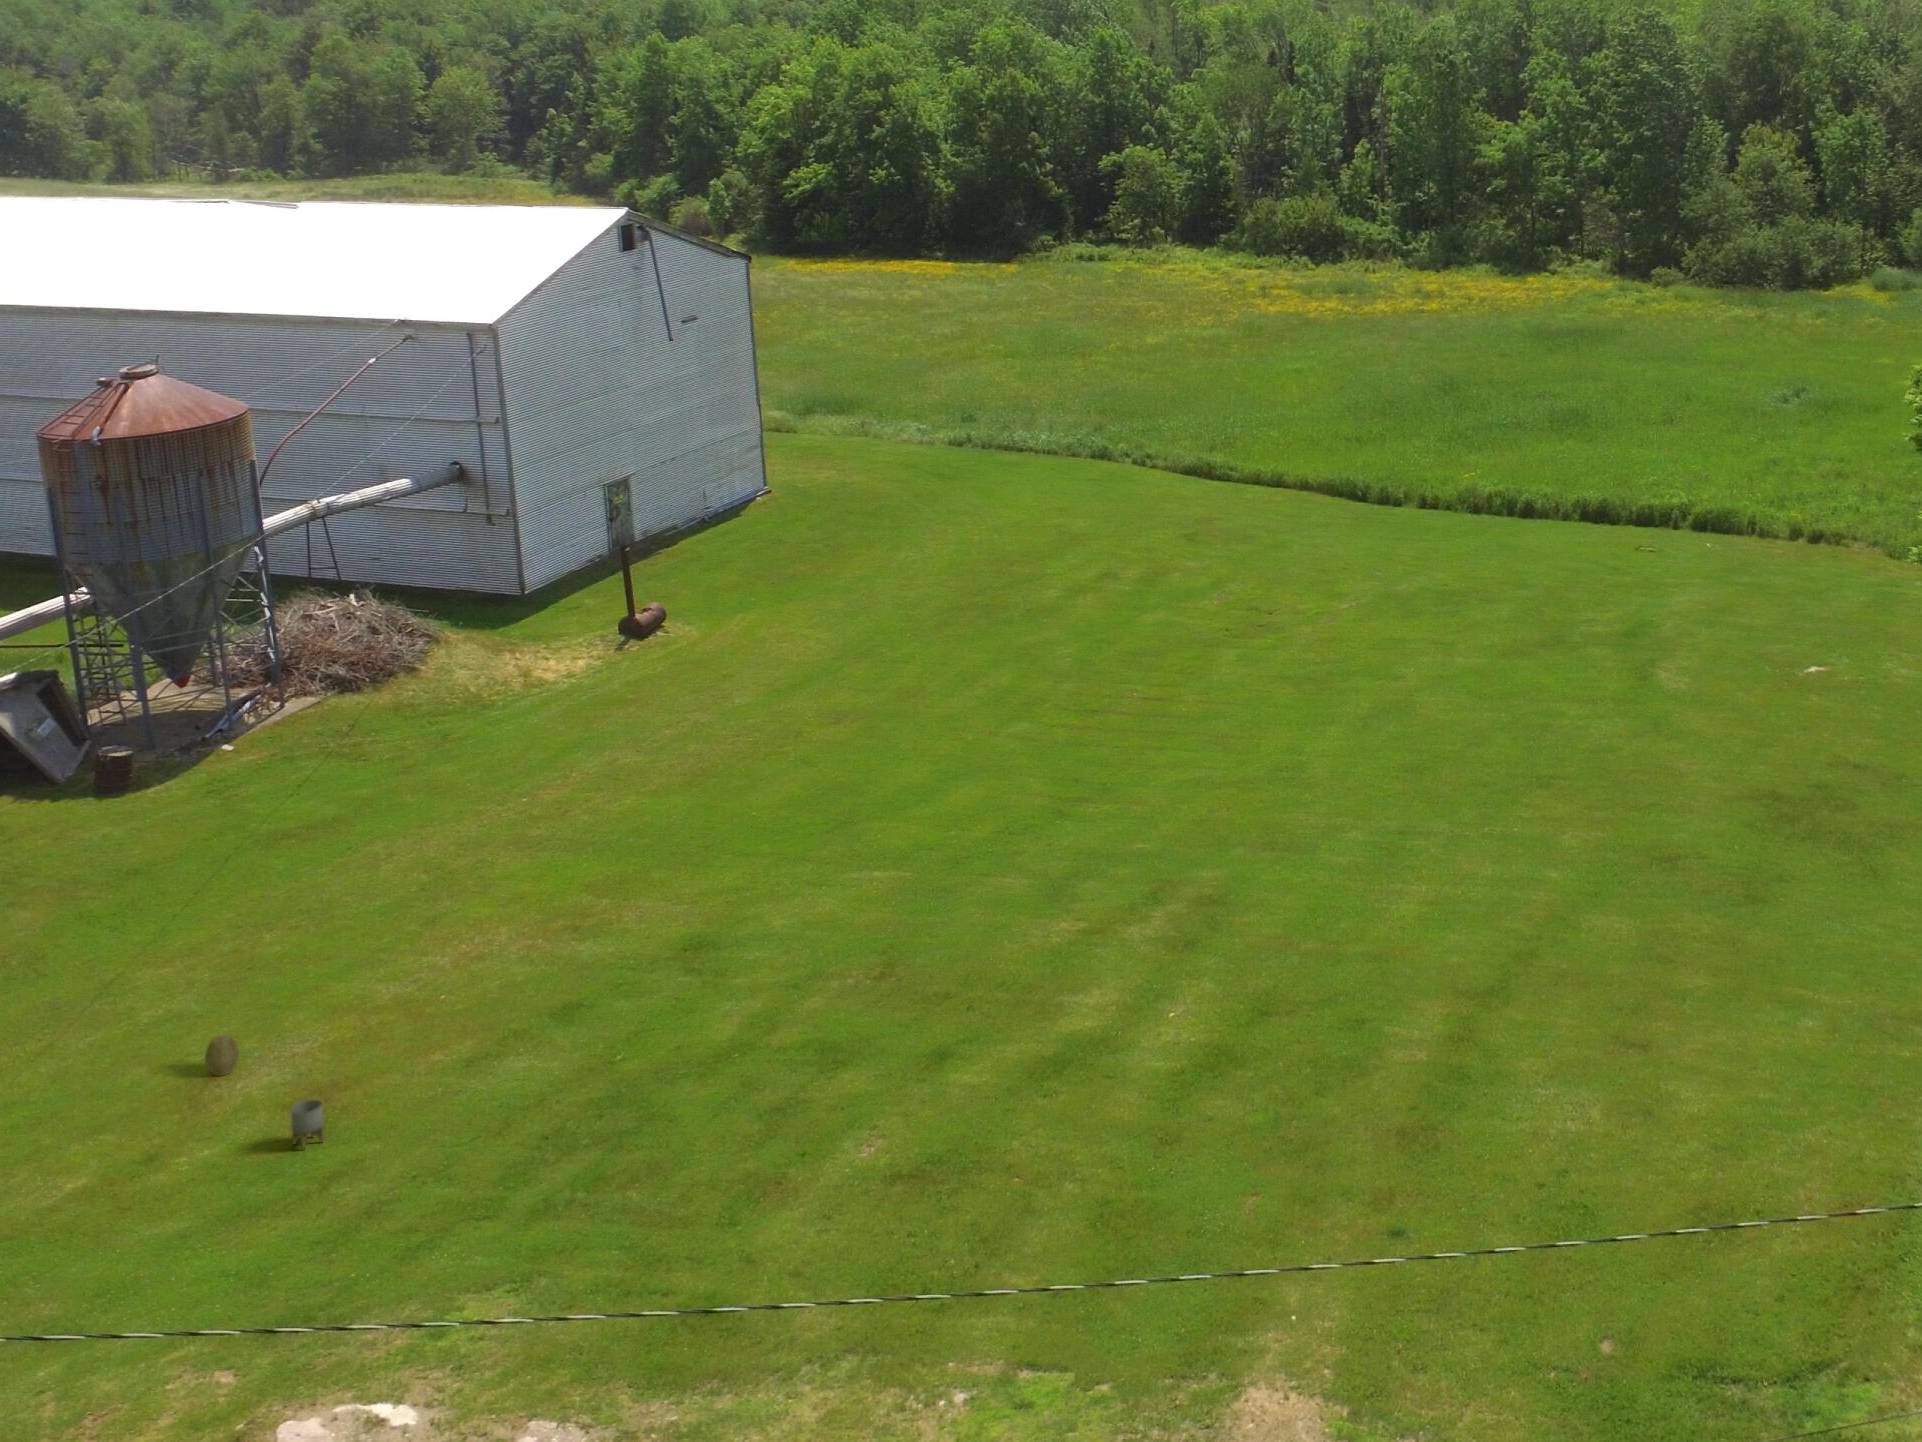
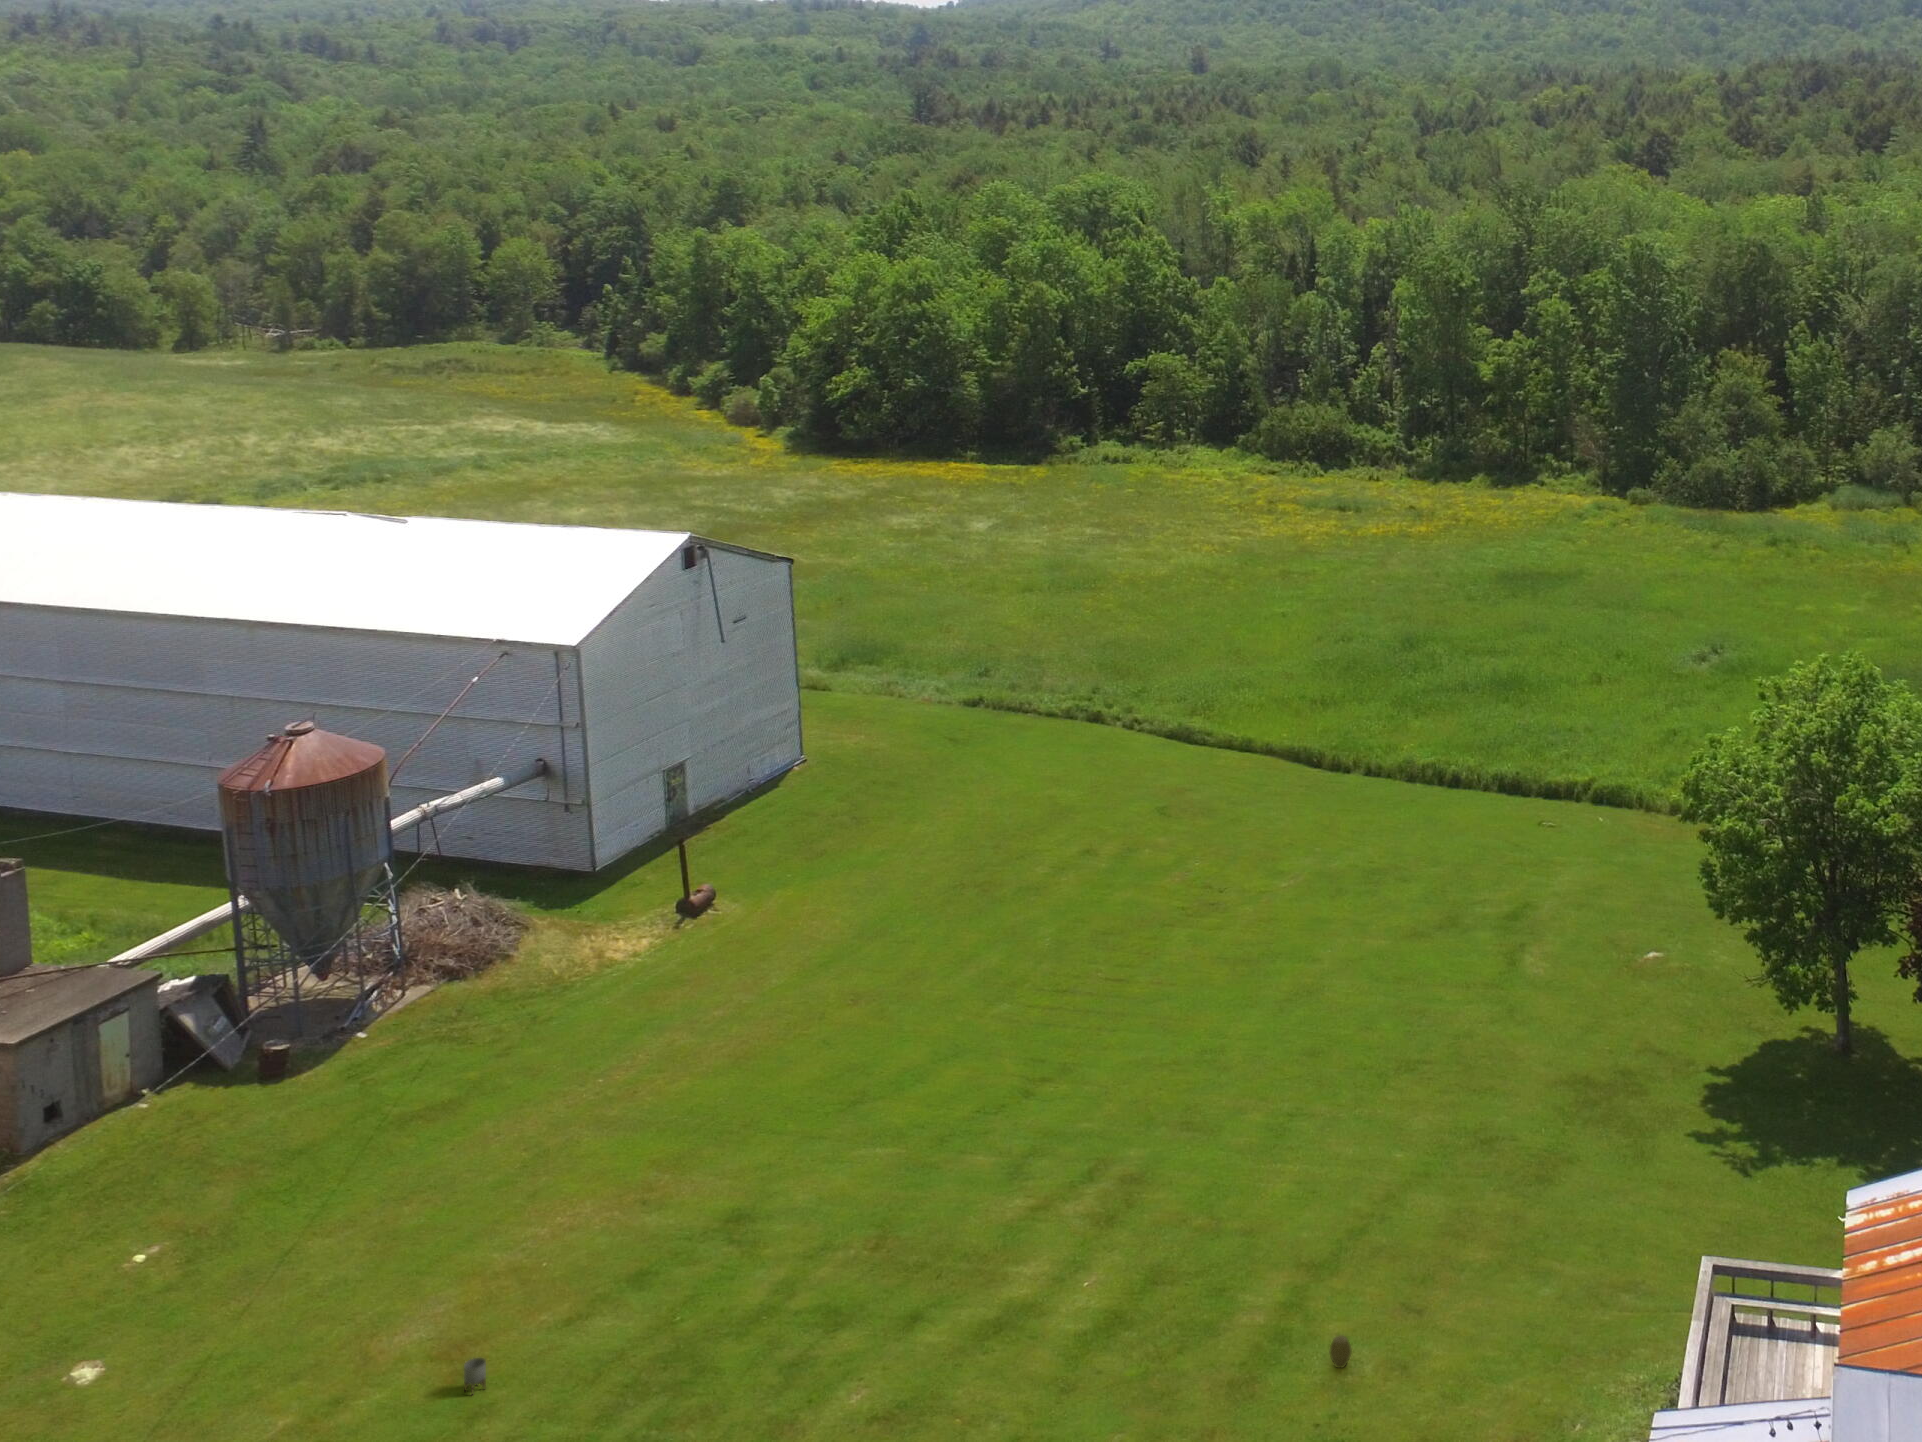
woven basket: present [205,1035,239,1076] -> present [1329,1335,1351,1368]

